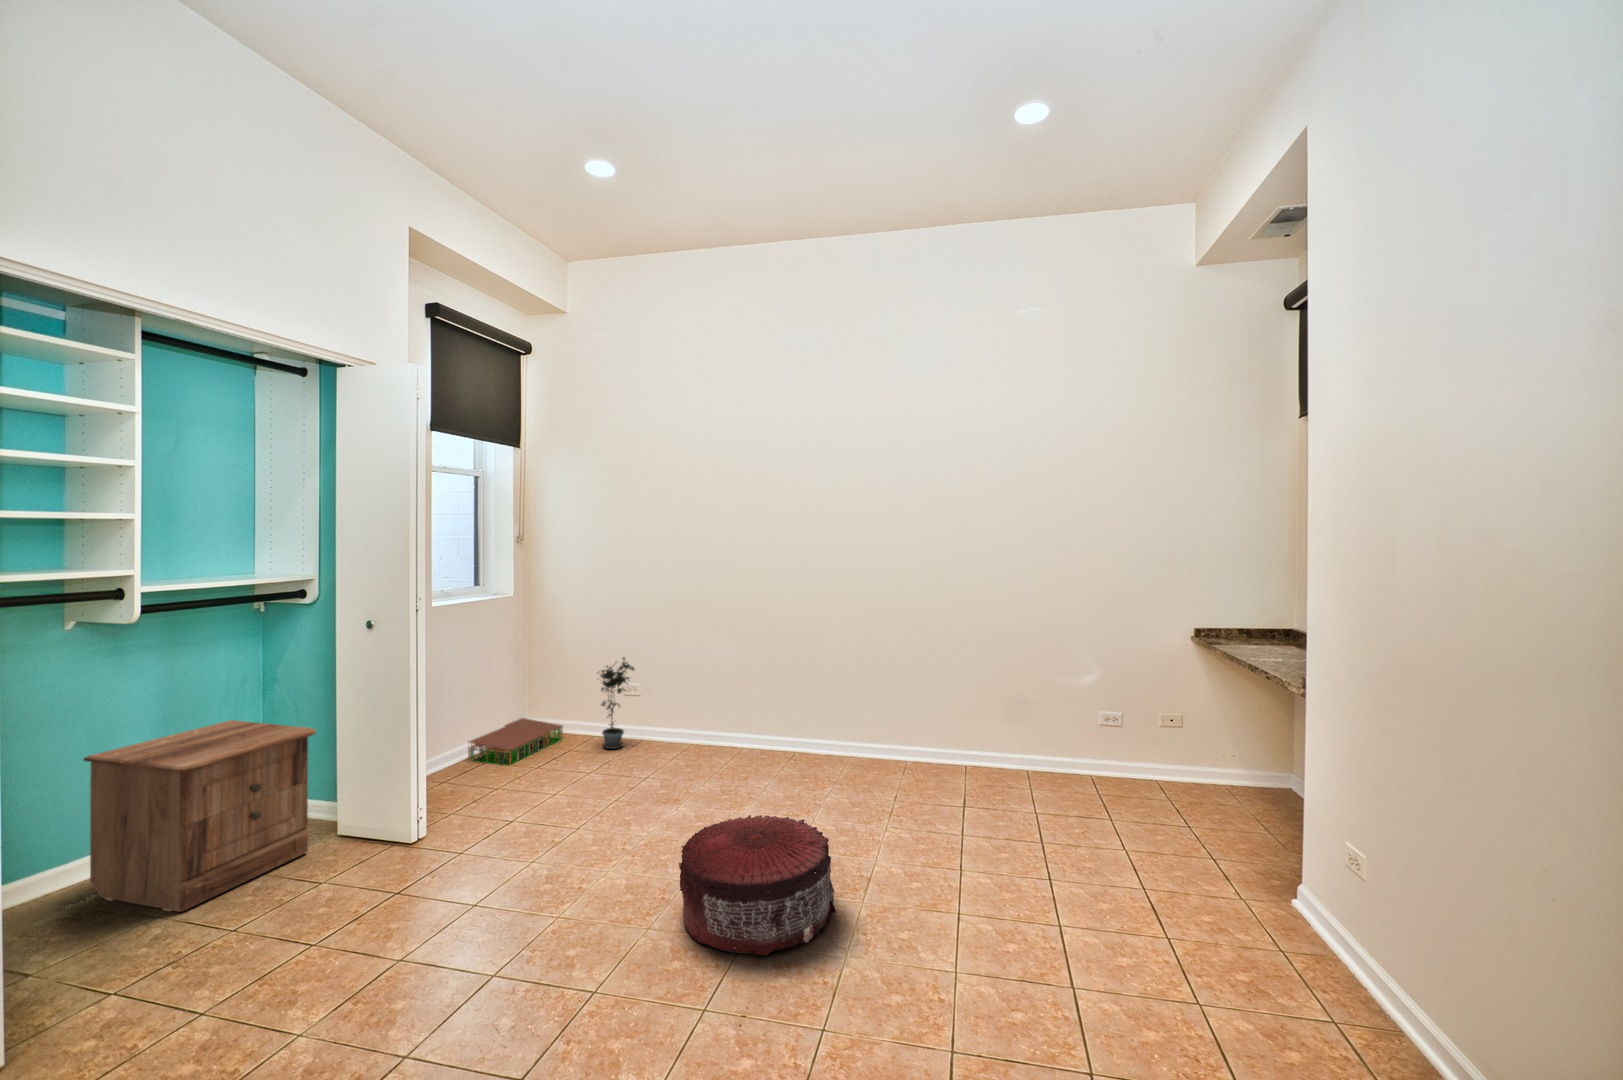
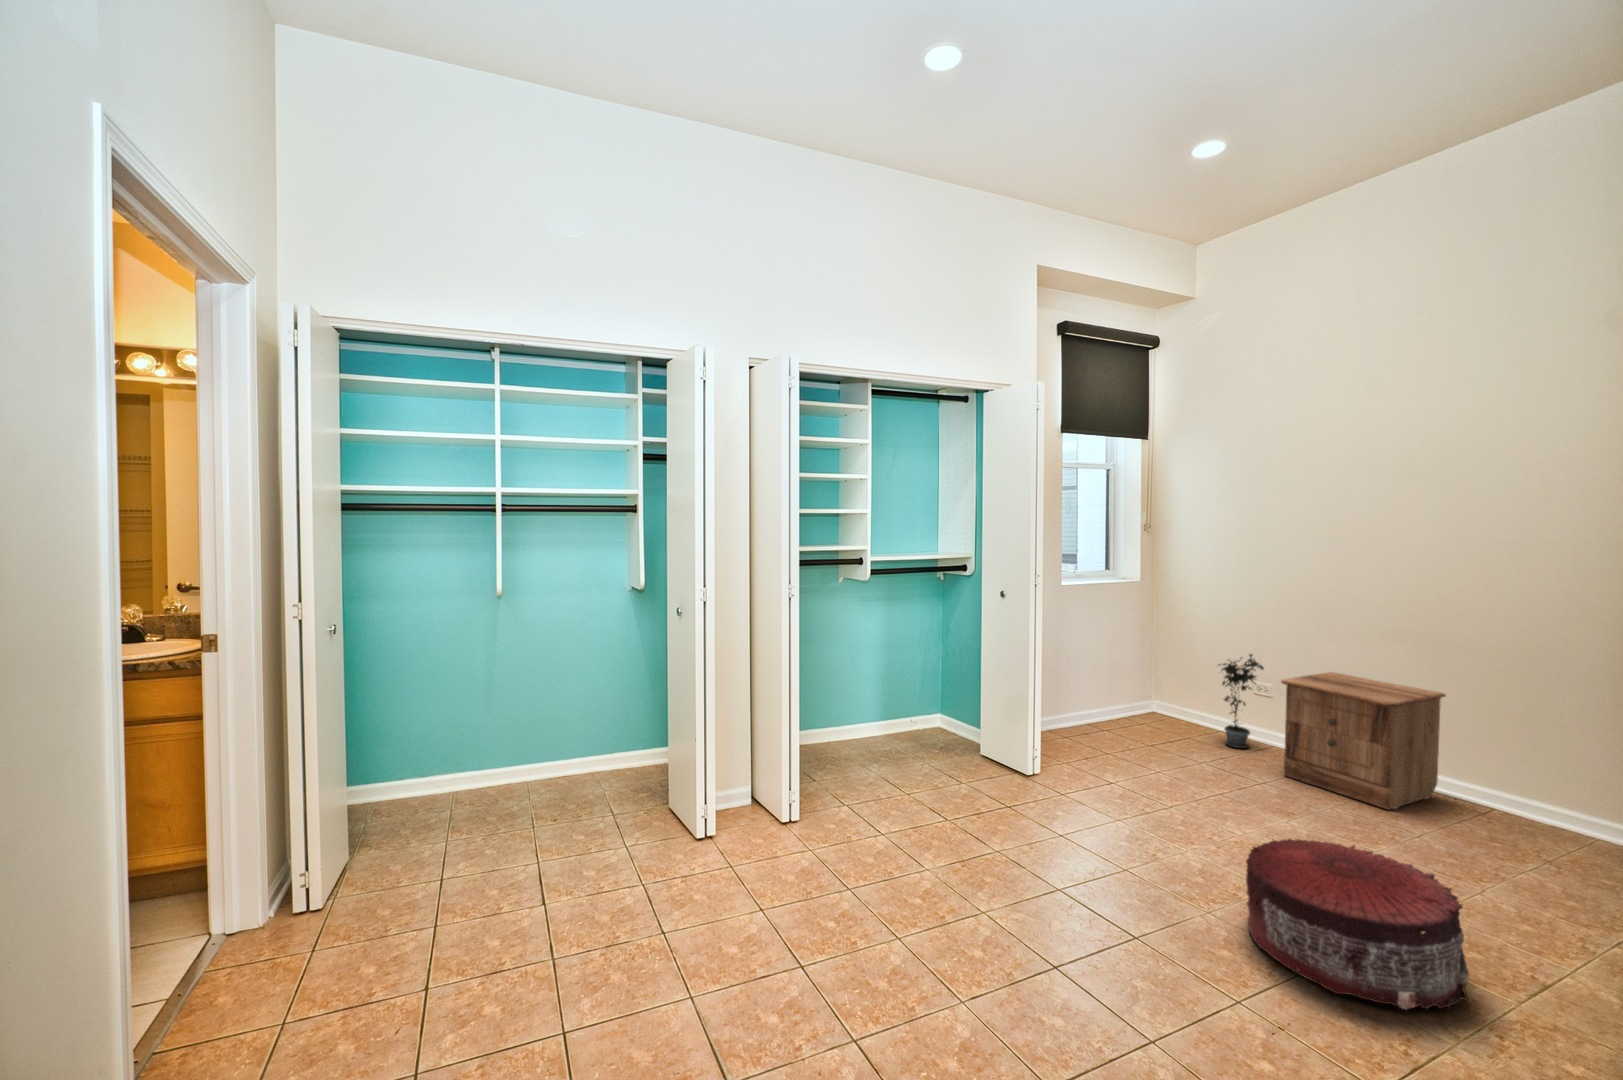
storage bin: present [468,718,563,765] -> none [1091,698,1186,736]
nightstand: present [83,720,316,912] -> present [1281,672,1446,810]

